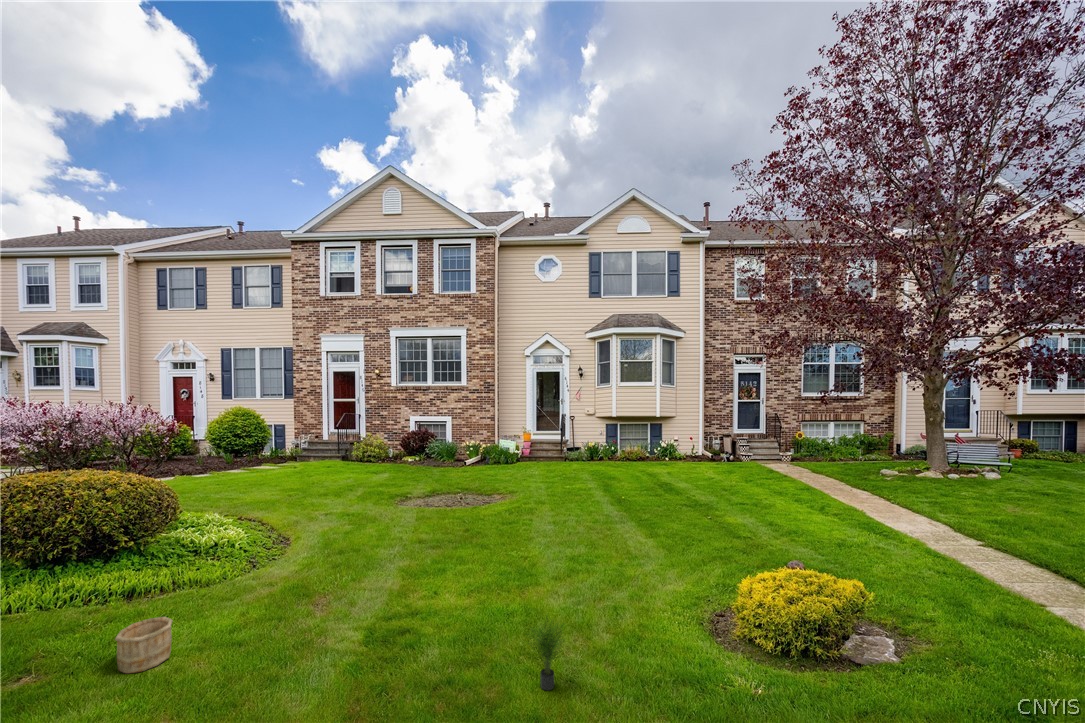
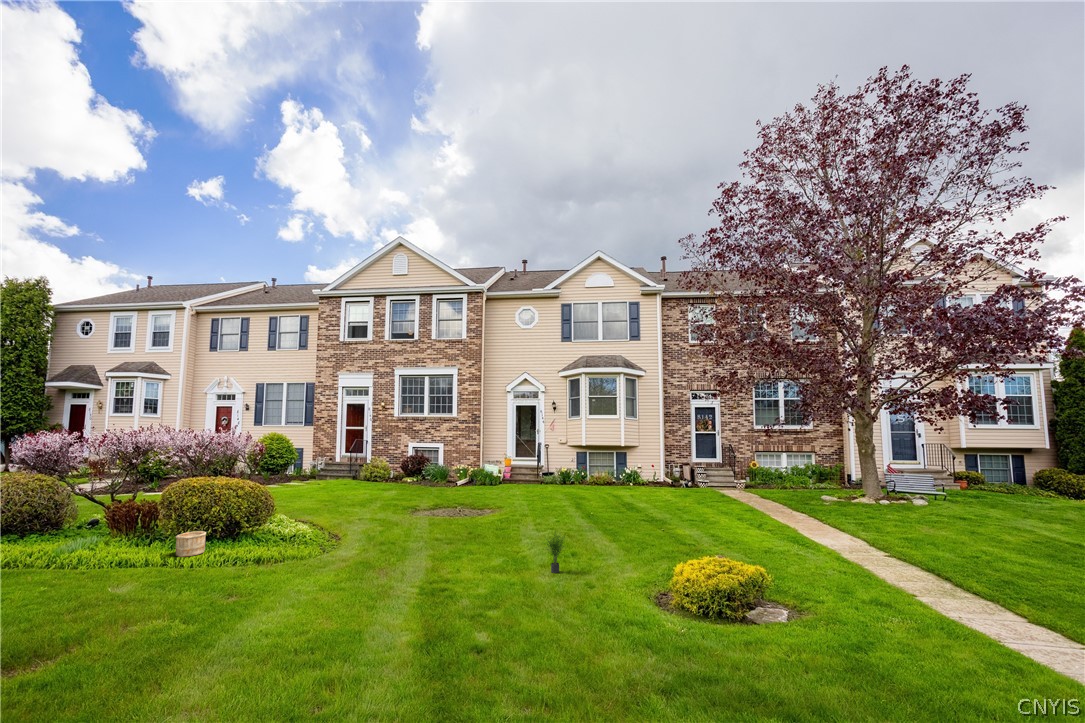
potted plant: present [531,615,564,690] -> present [546,532,564,573]

